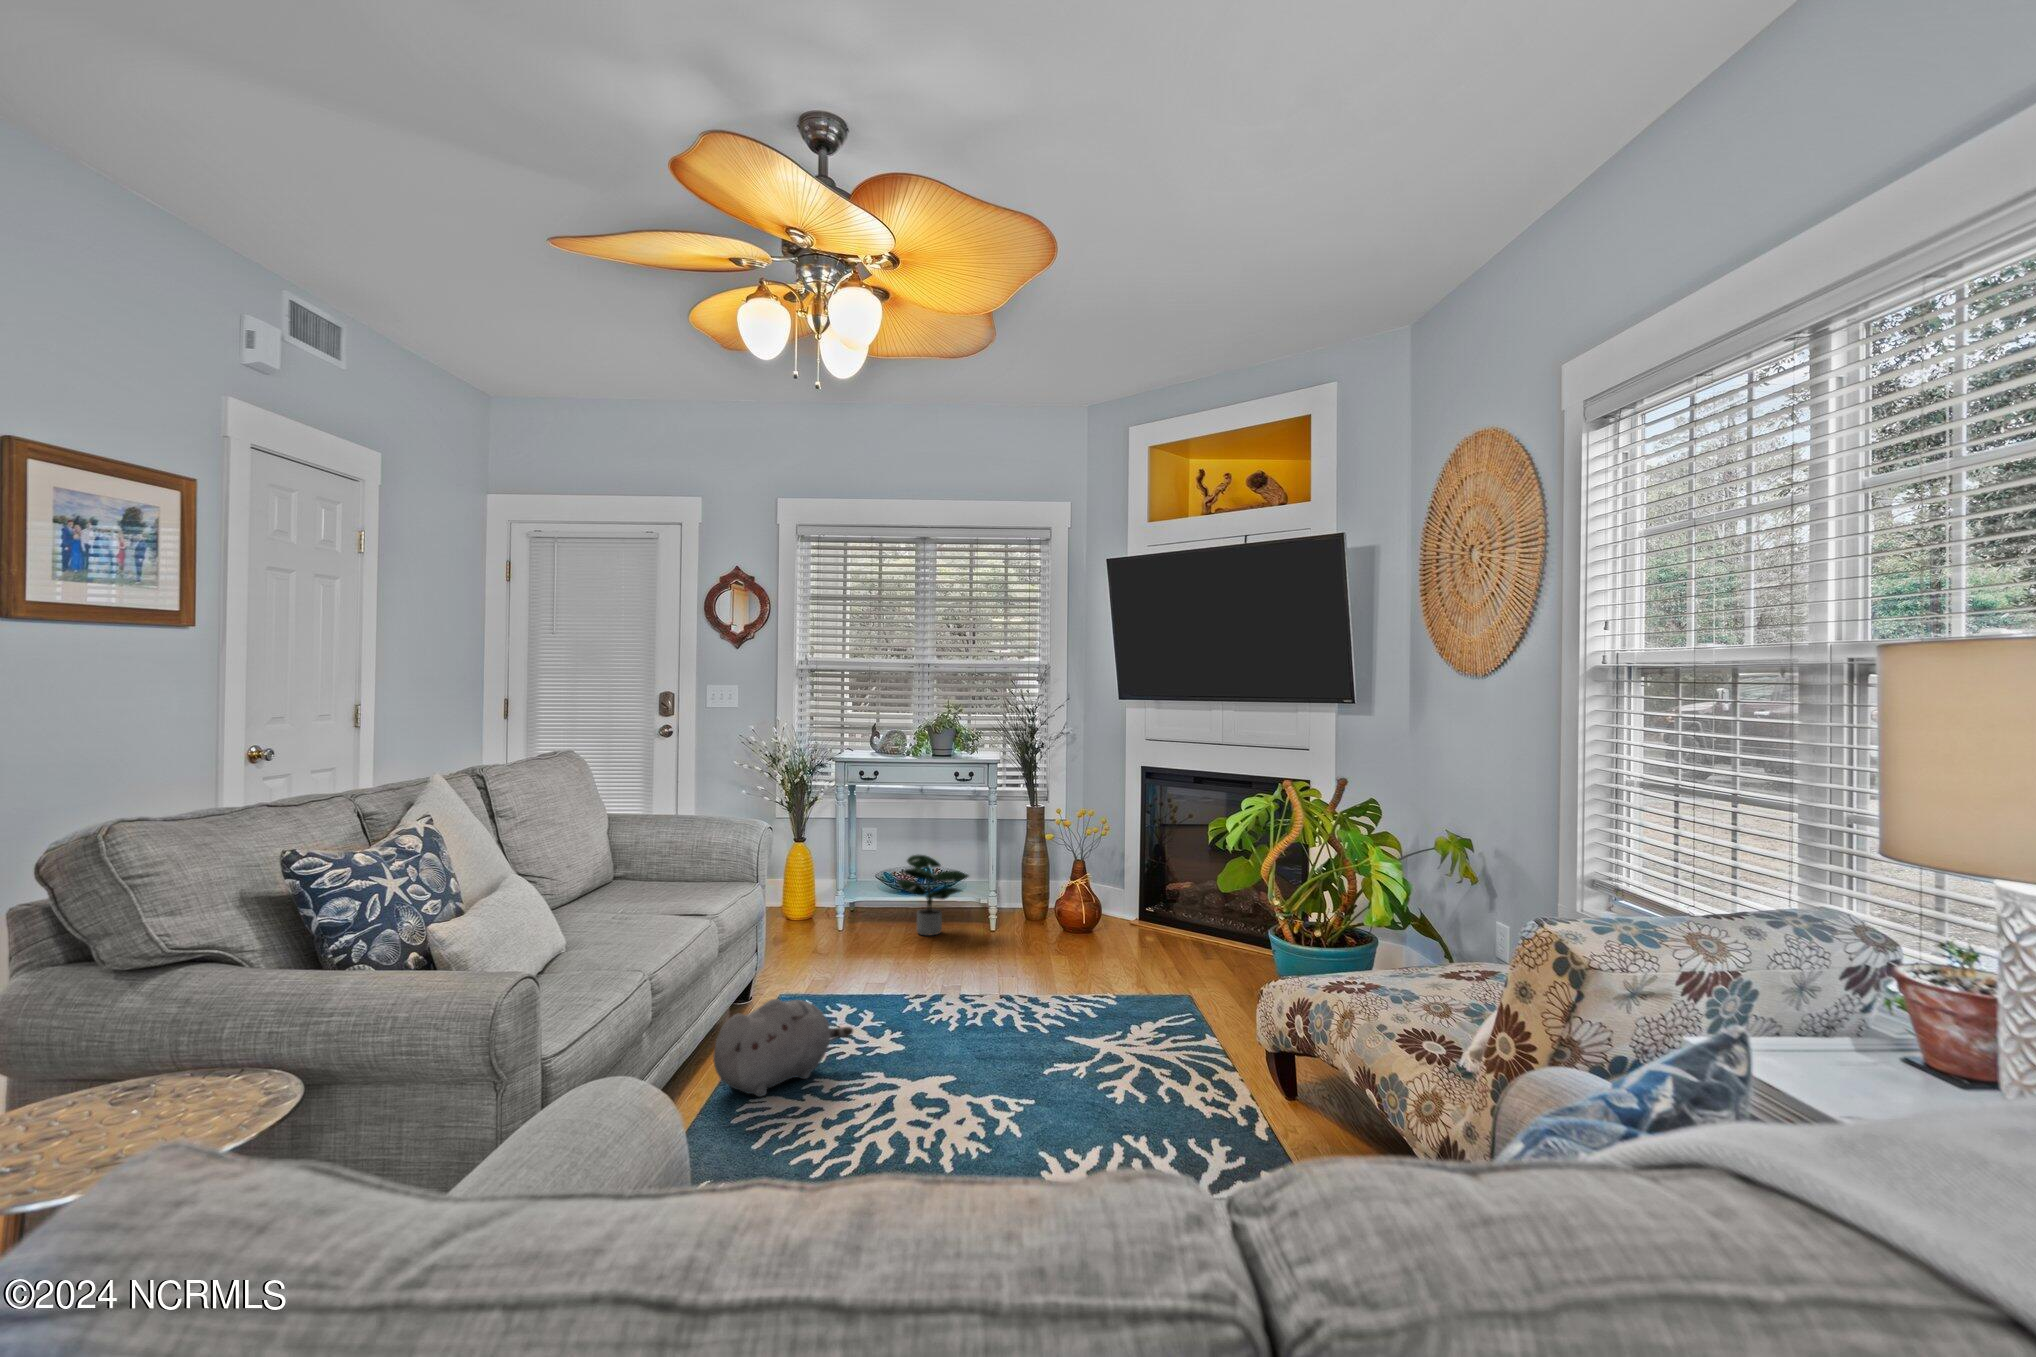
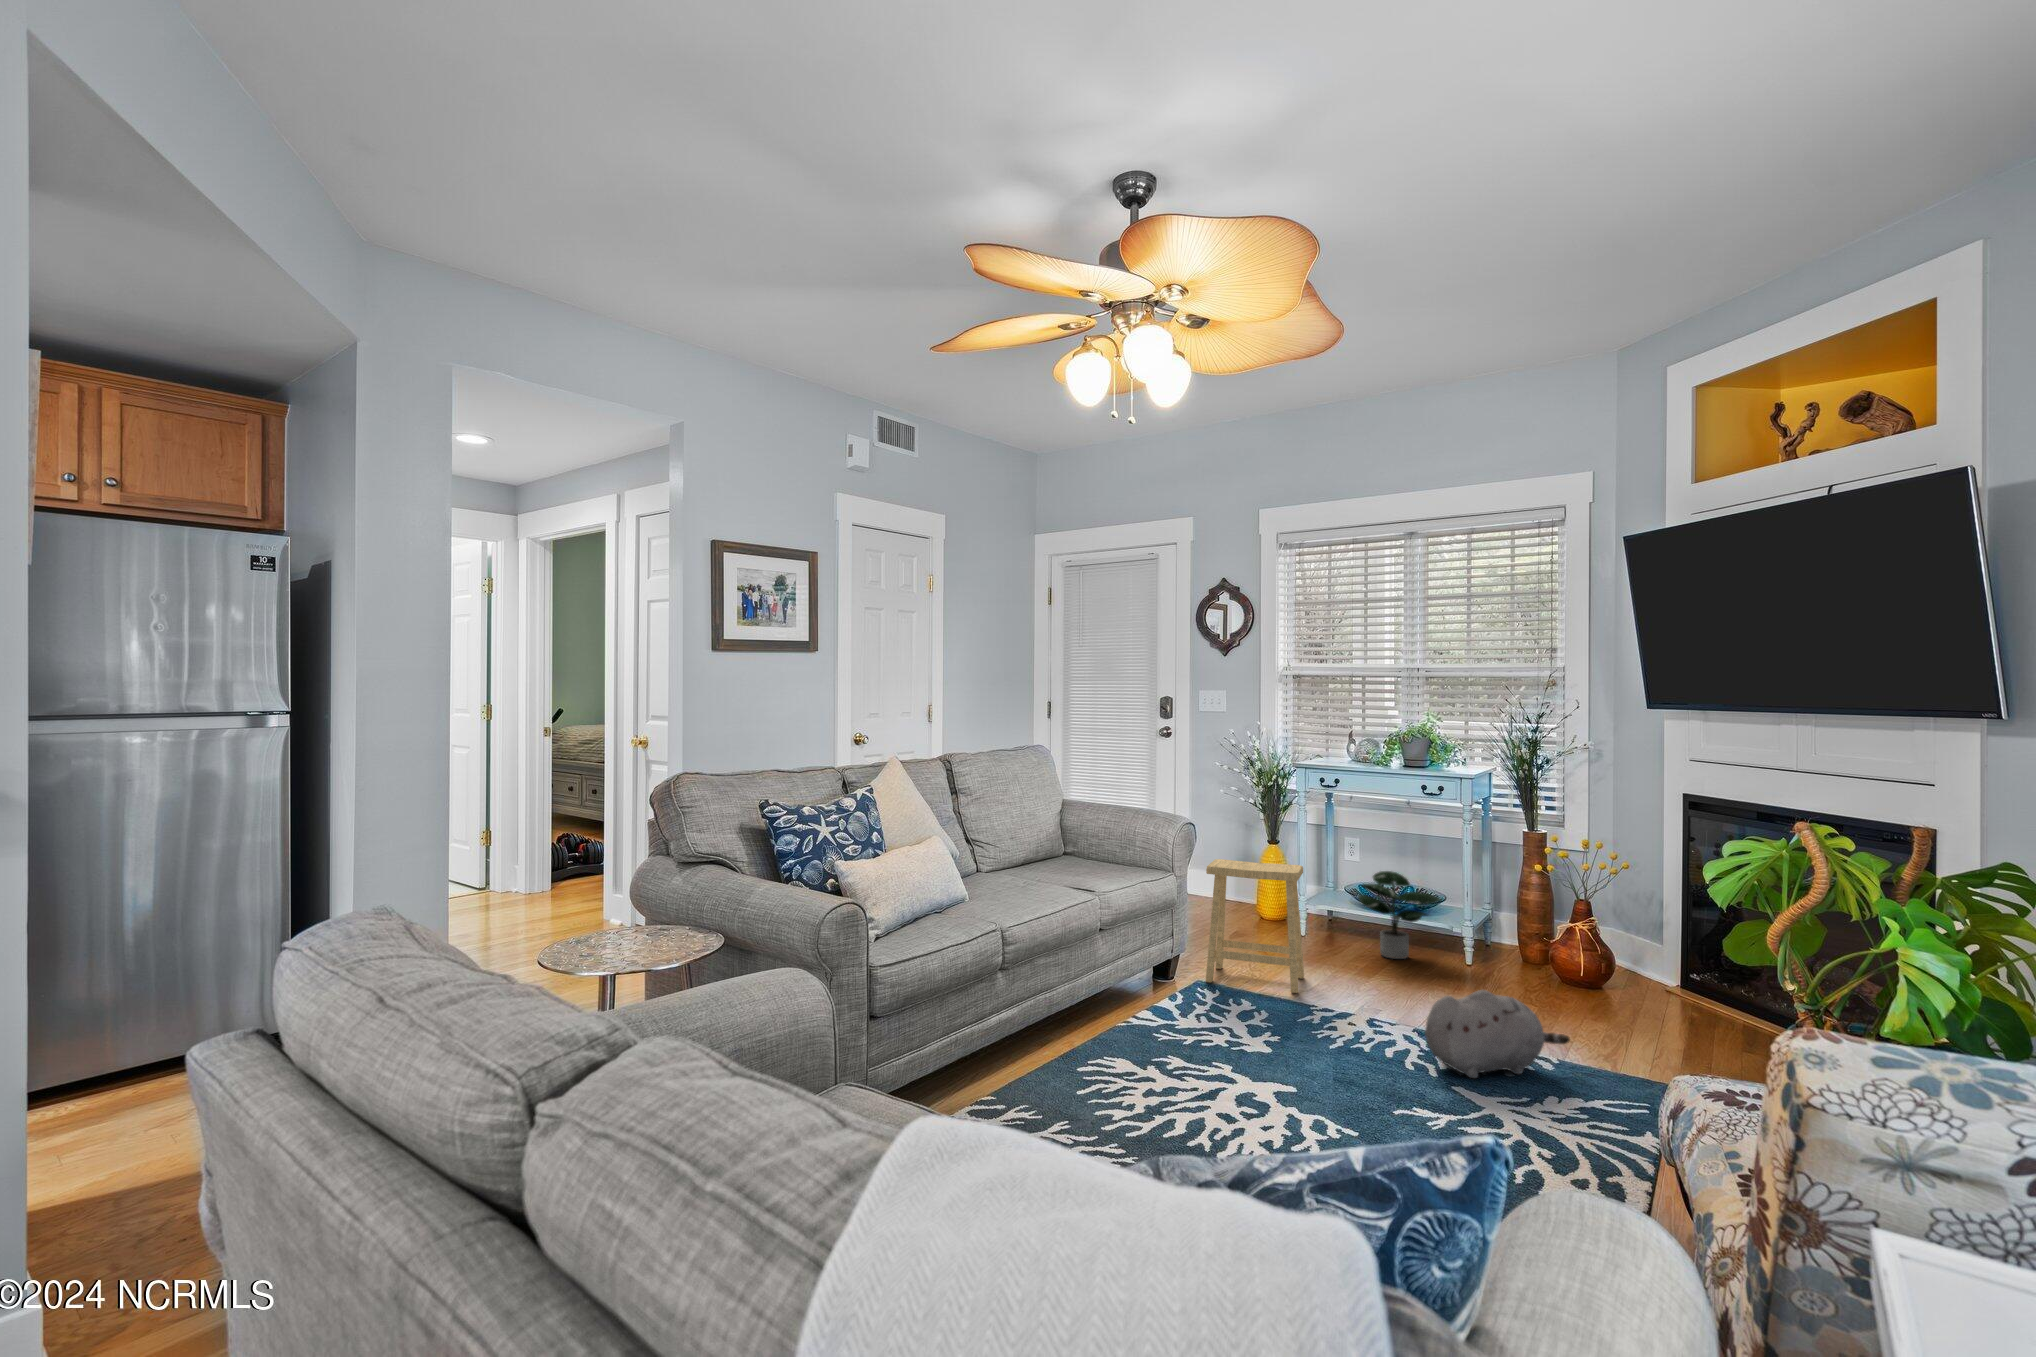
footstool: none [785,859,880,992] -> present [1206,859,1304,993]
plush toy: present [713,999,853,1097] -> present [1425,990,1570,1078]

